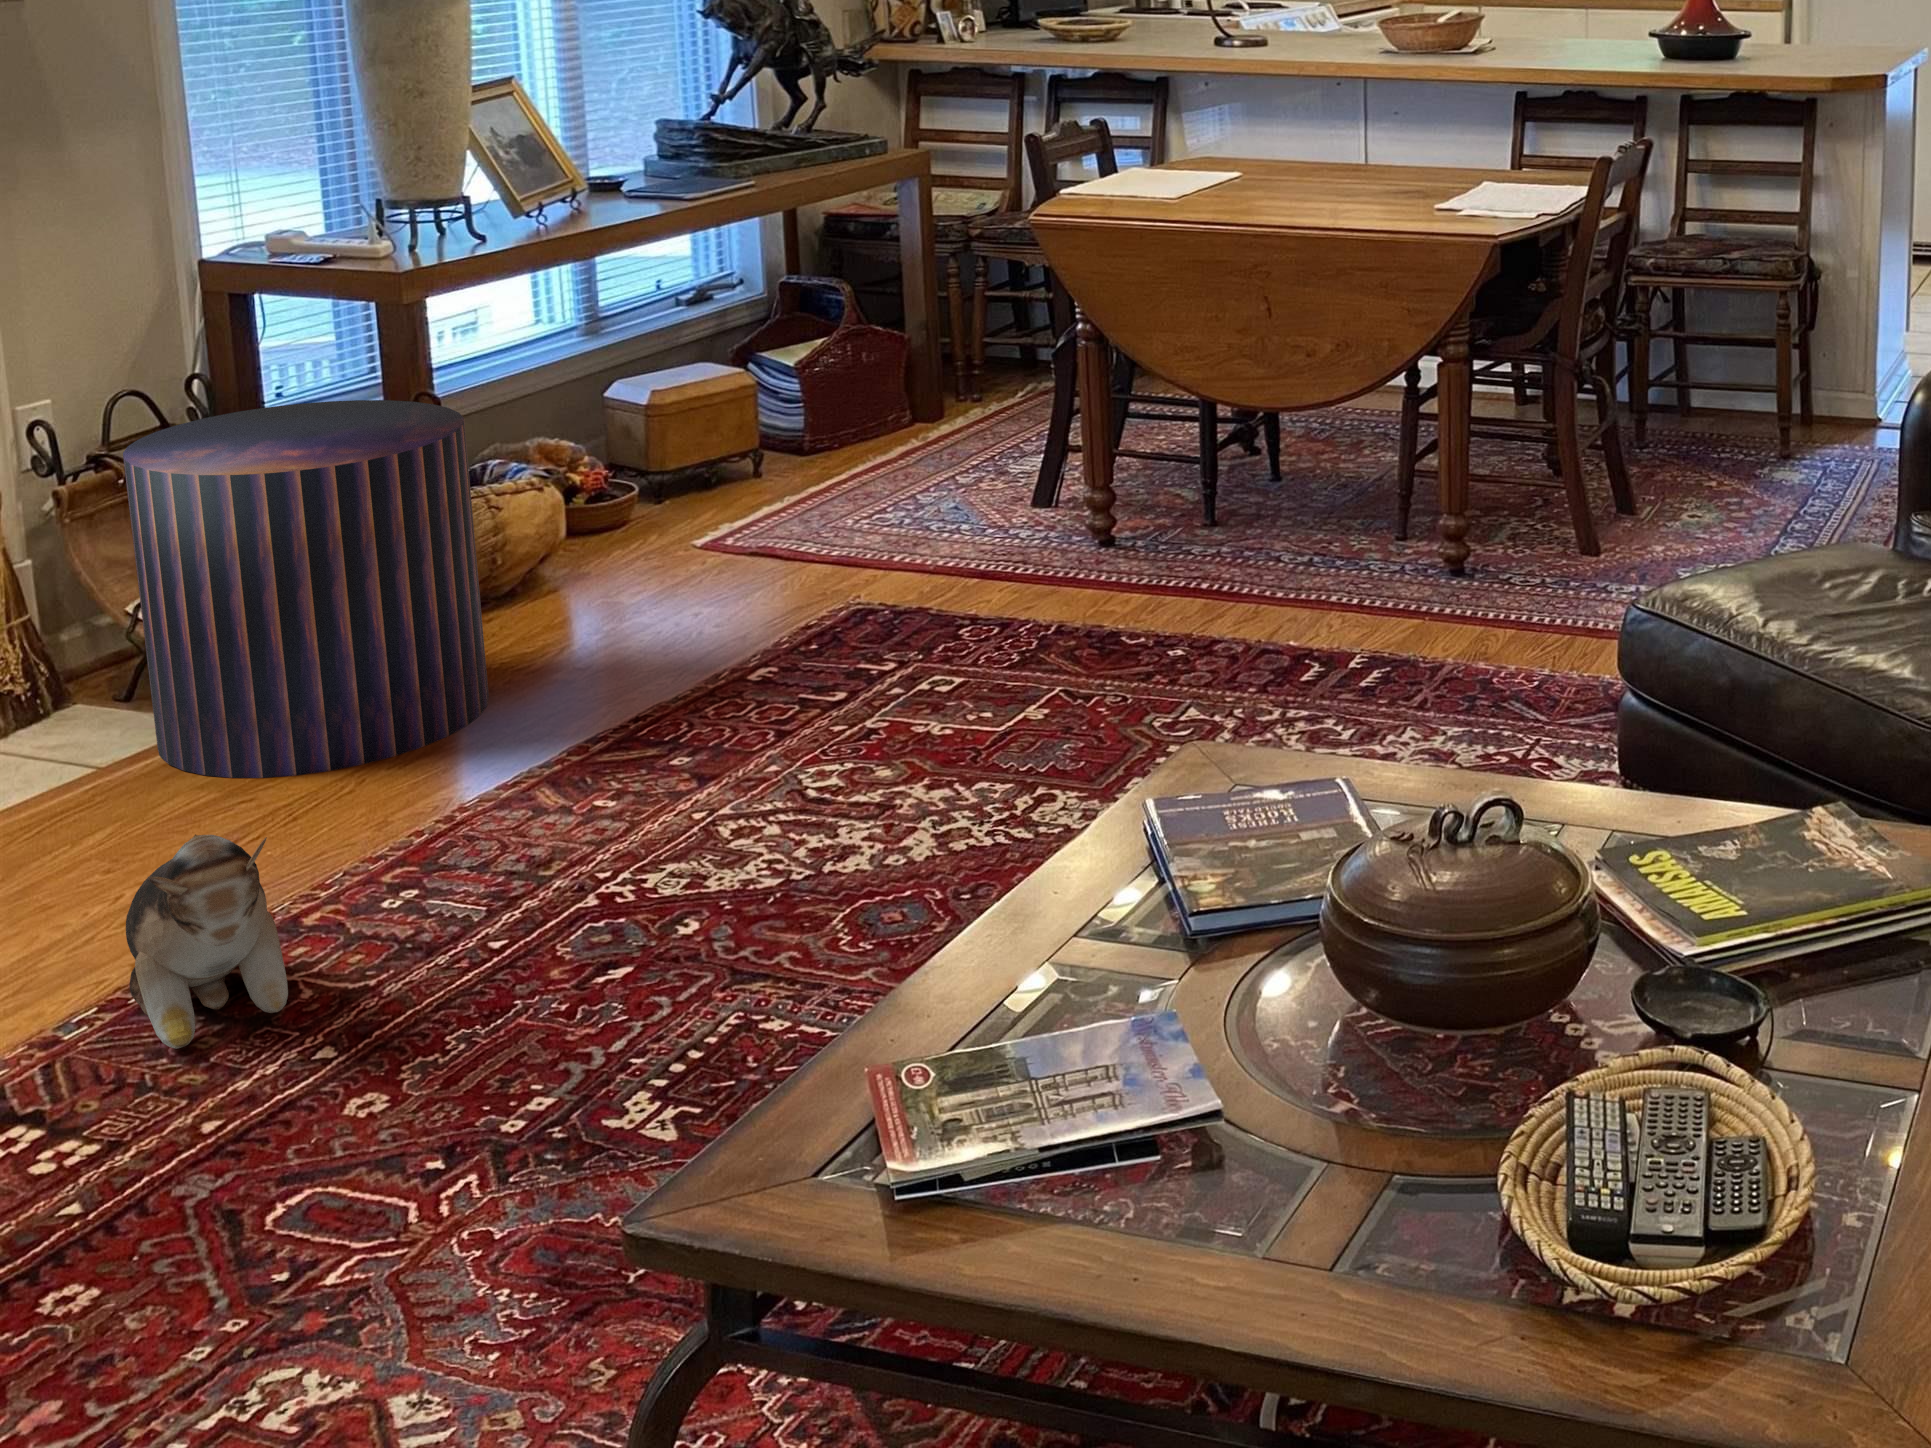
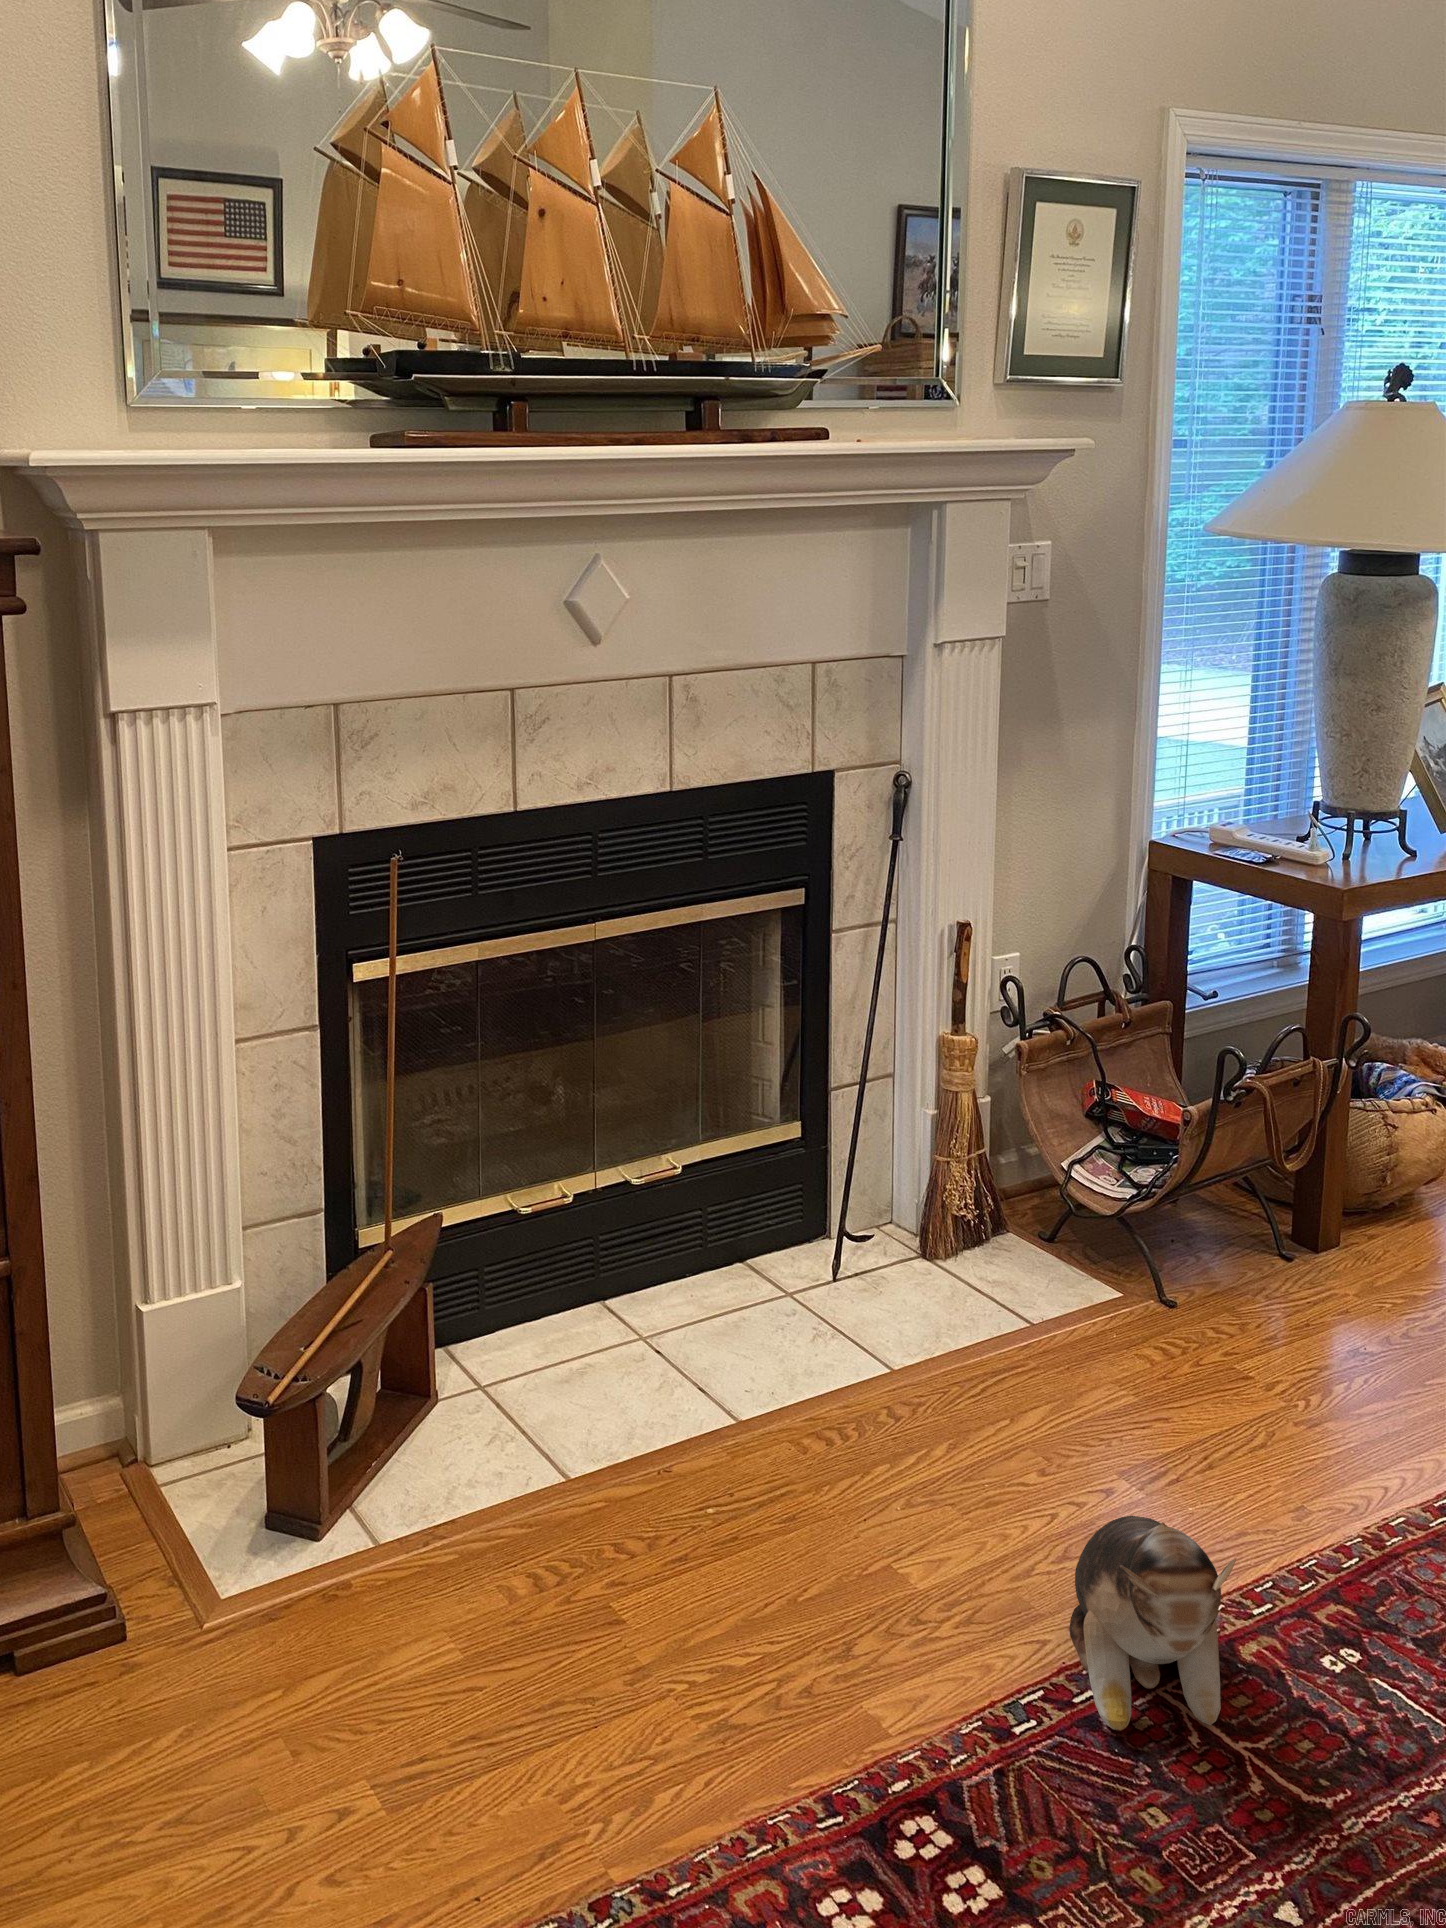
pouf: present [123,400,489,778] -> none [1078,1005,1404,1397]

